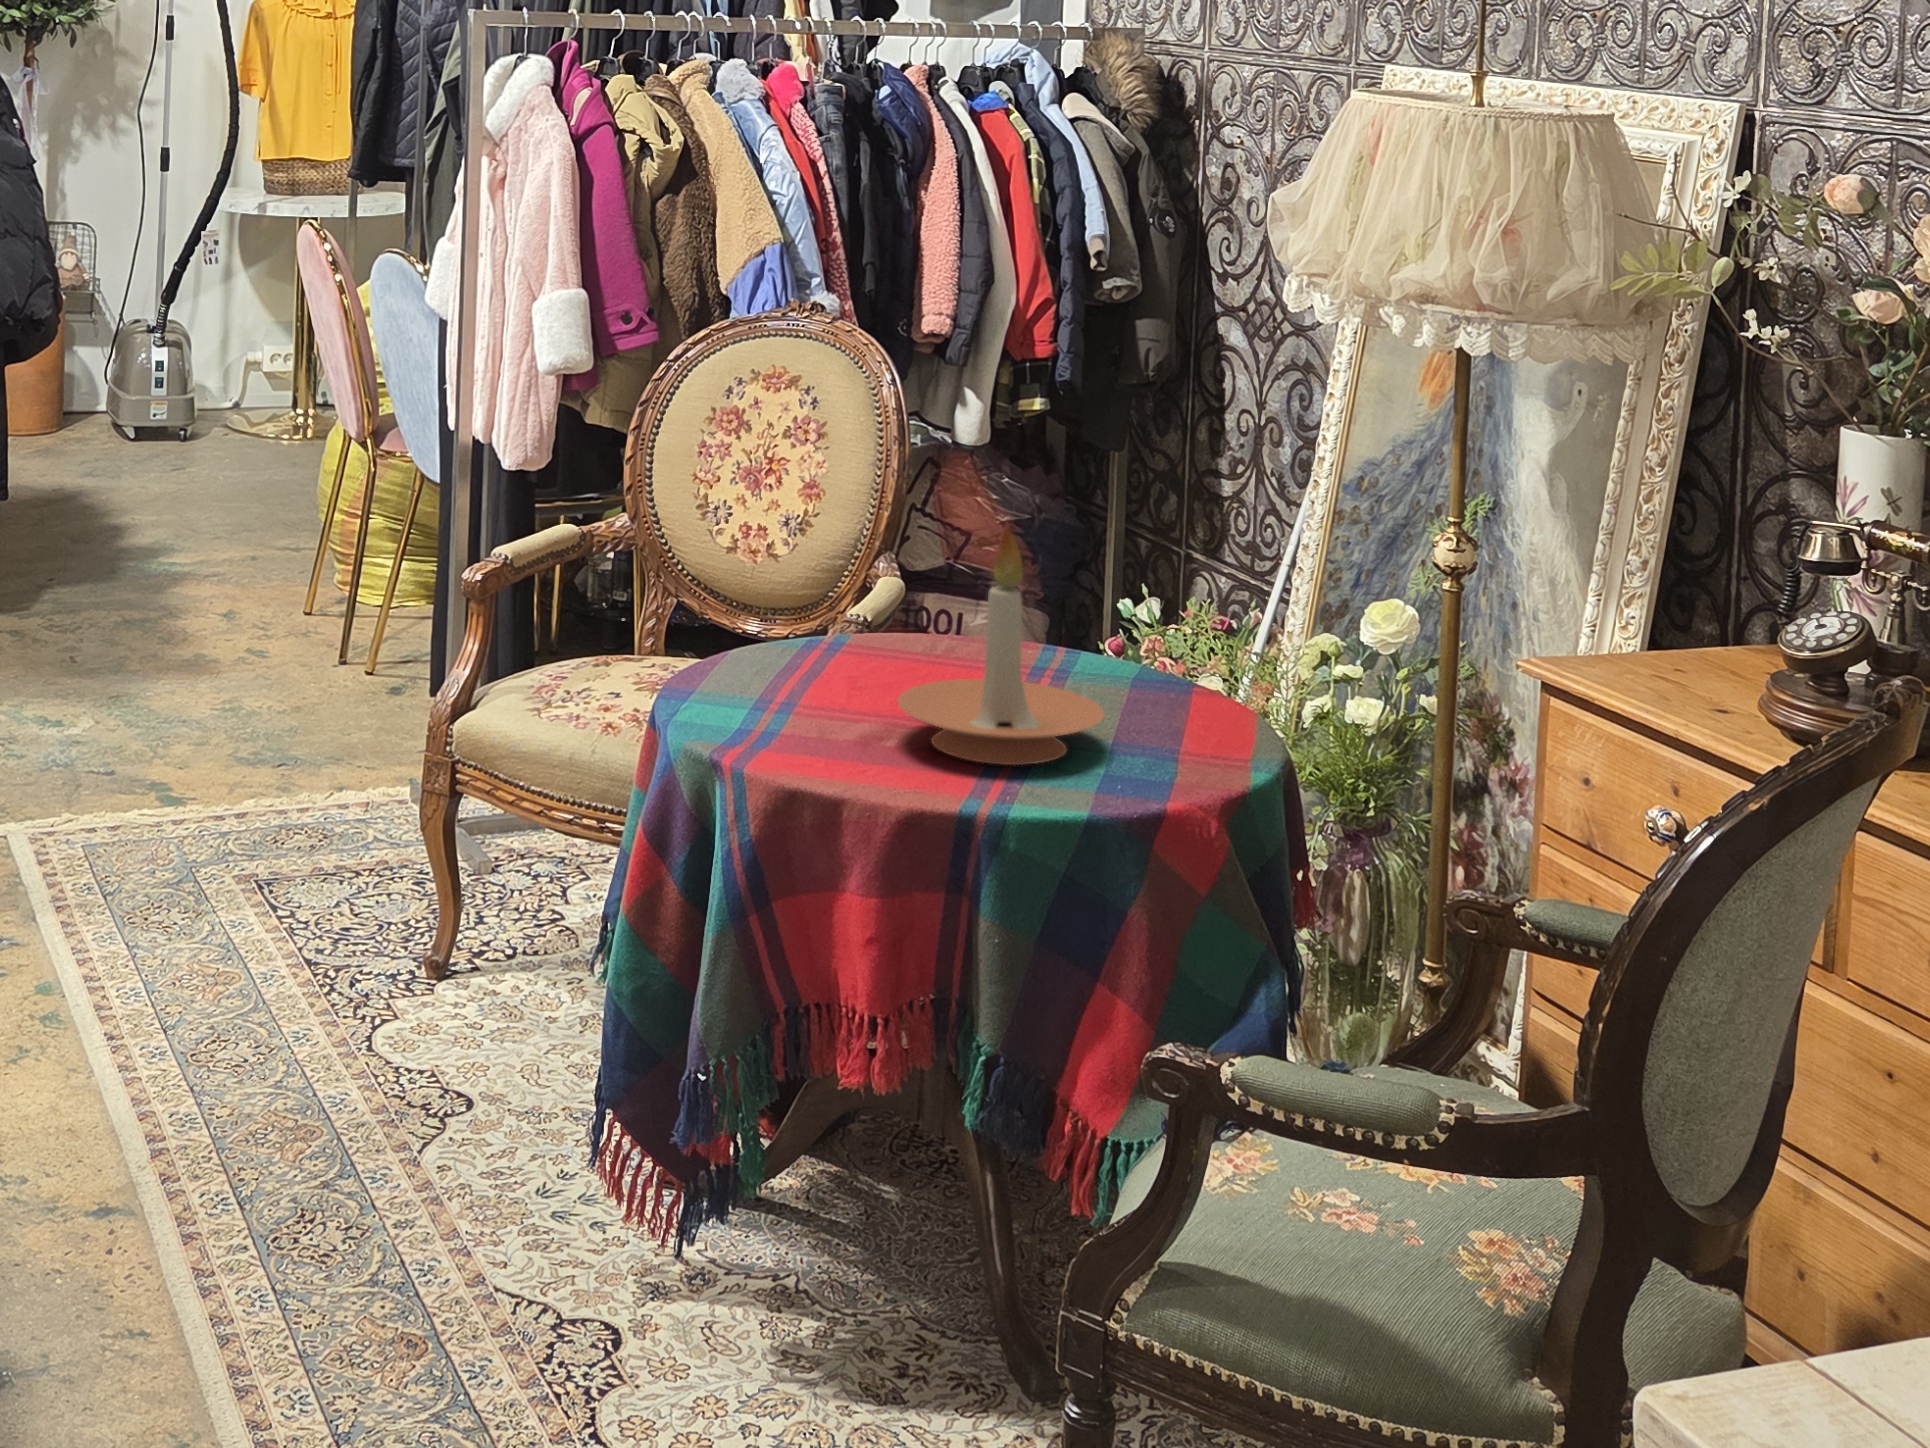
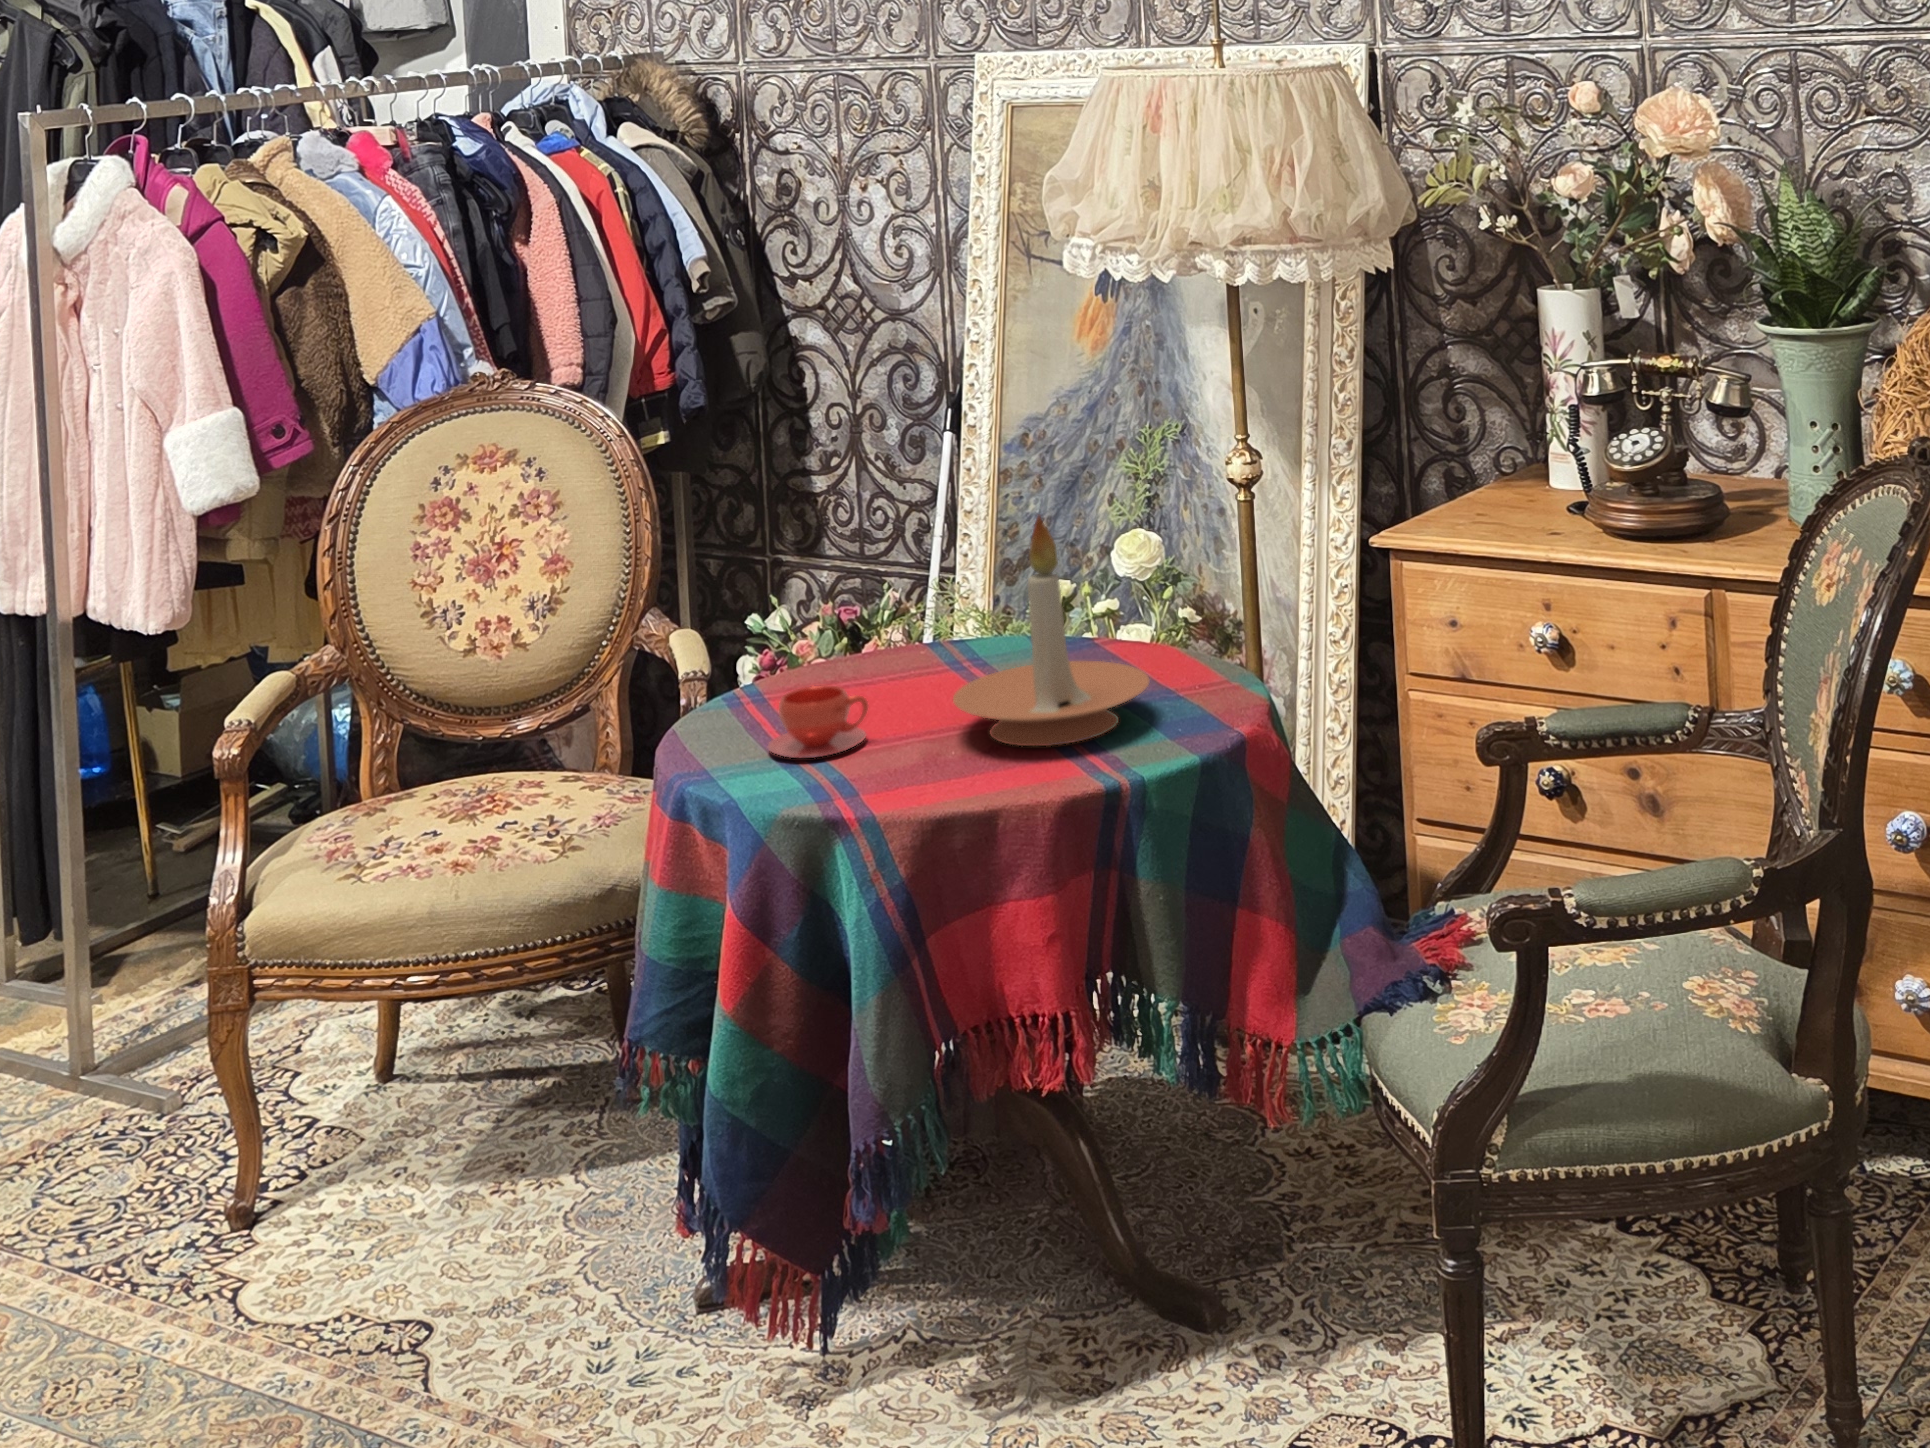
teacup: none [746,642,842,711] -> present [768,685,868,758]

